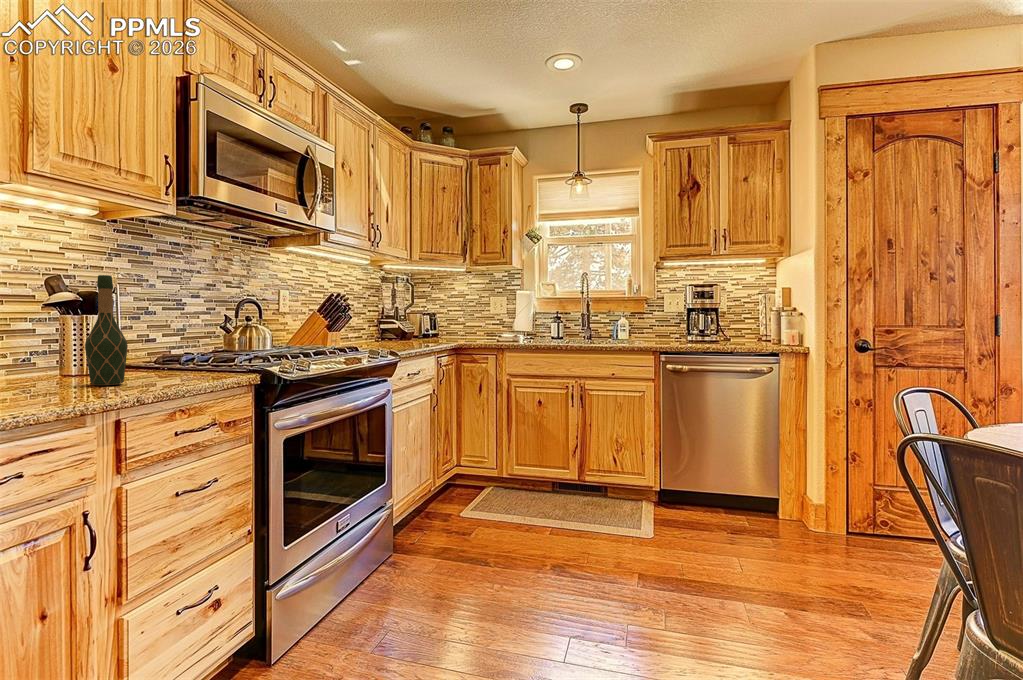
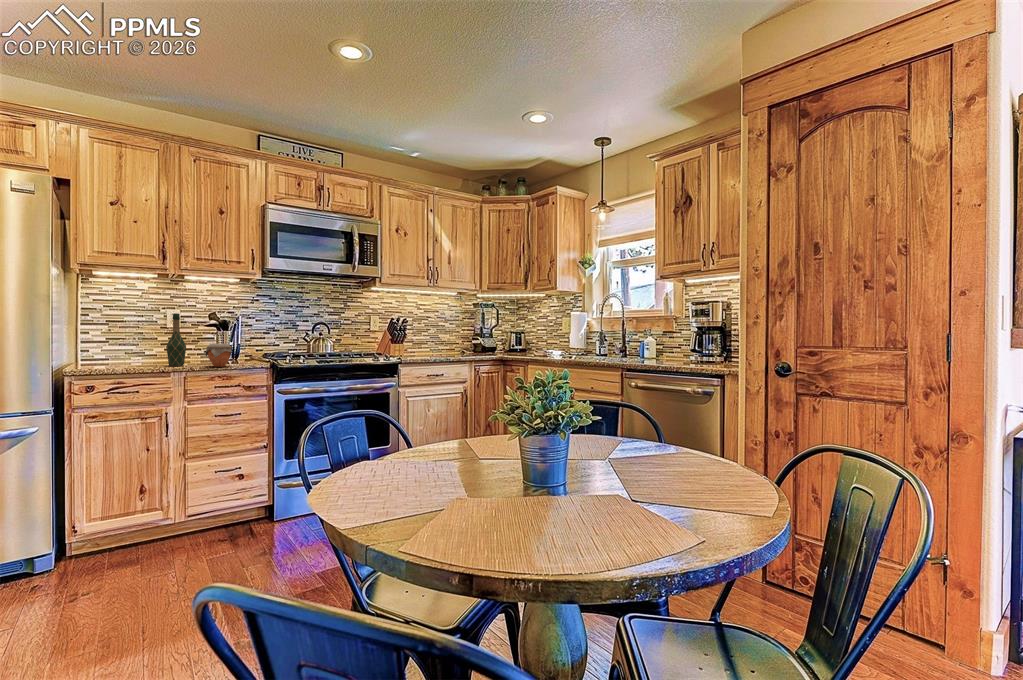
jar: none [172,337,227,381] -> present [206,343,232,367]

